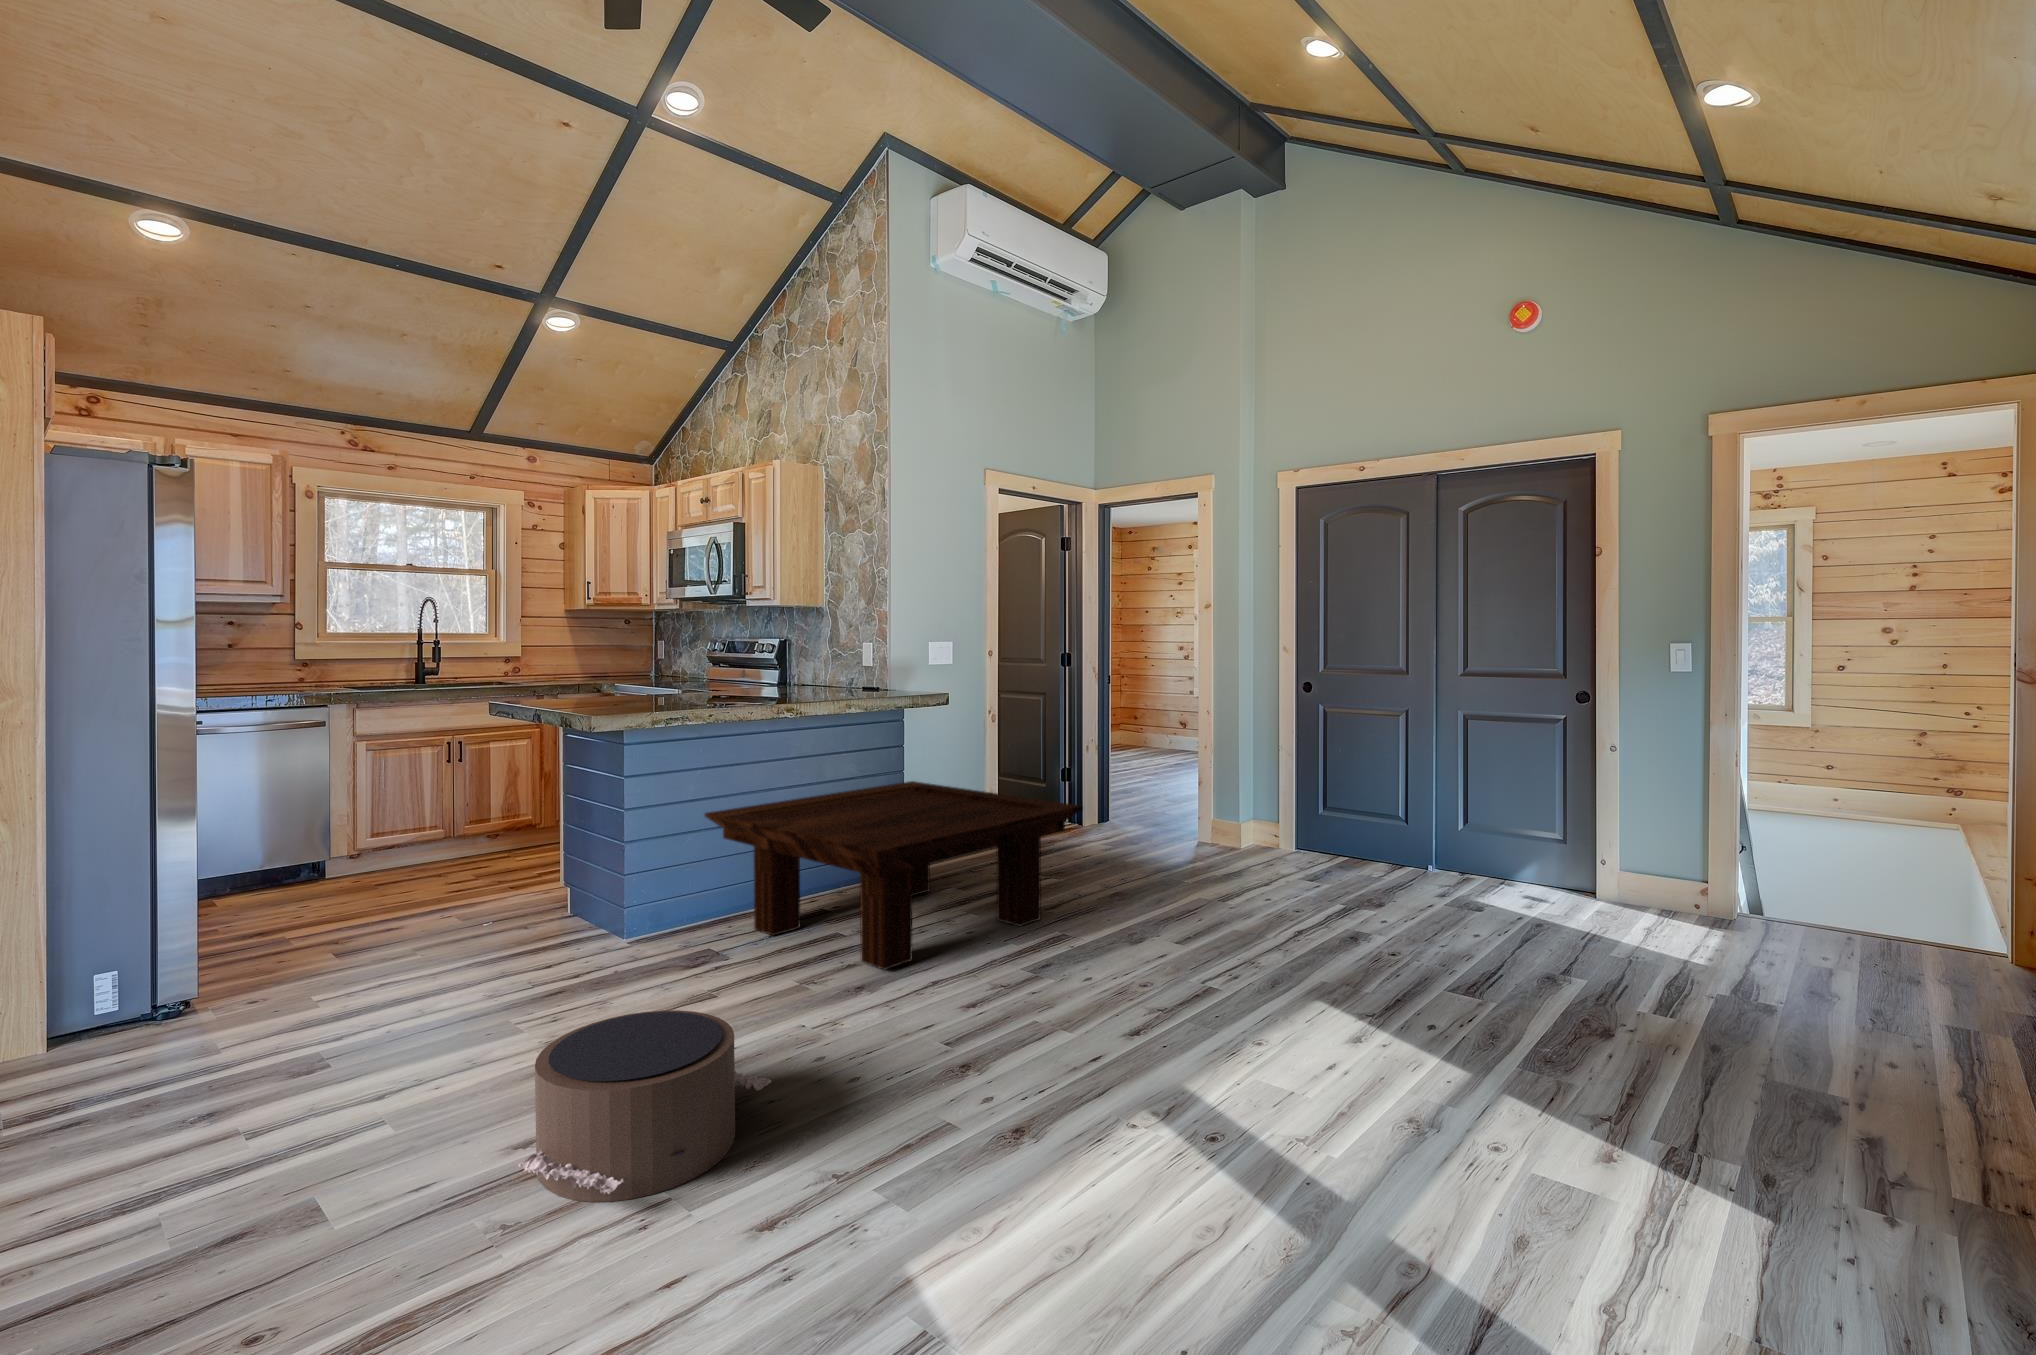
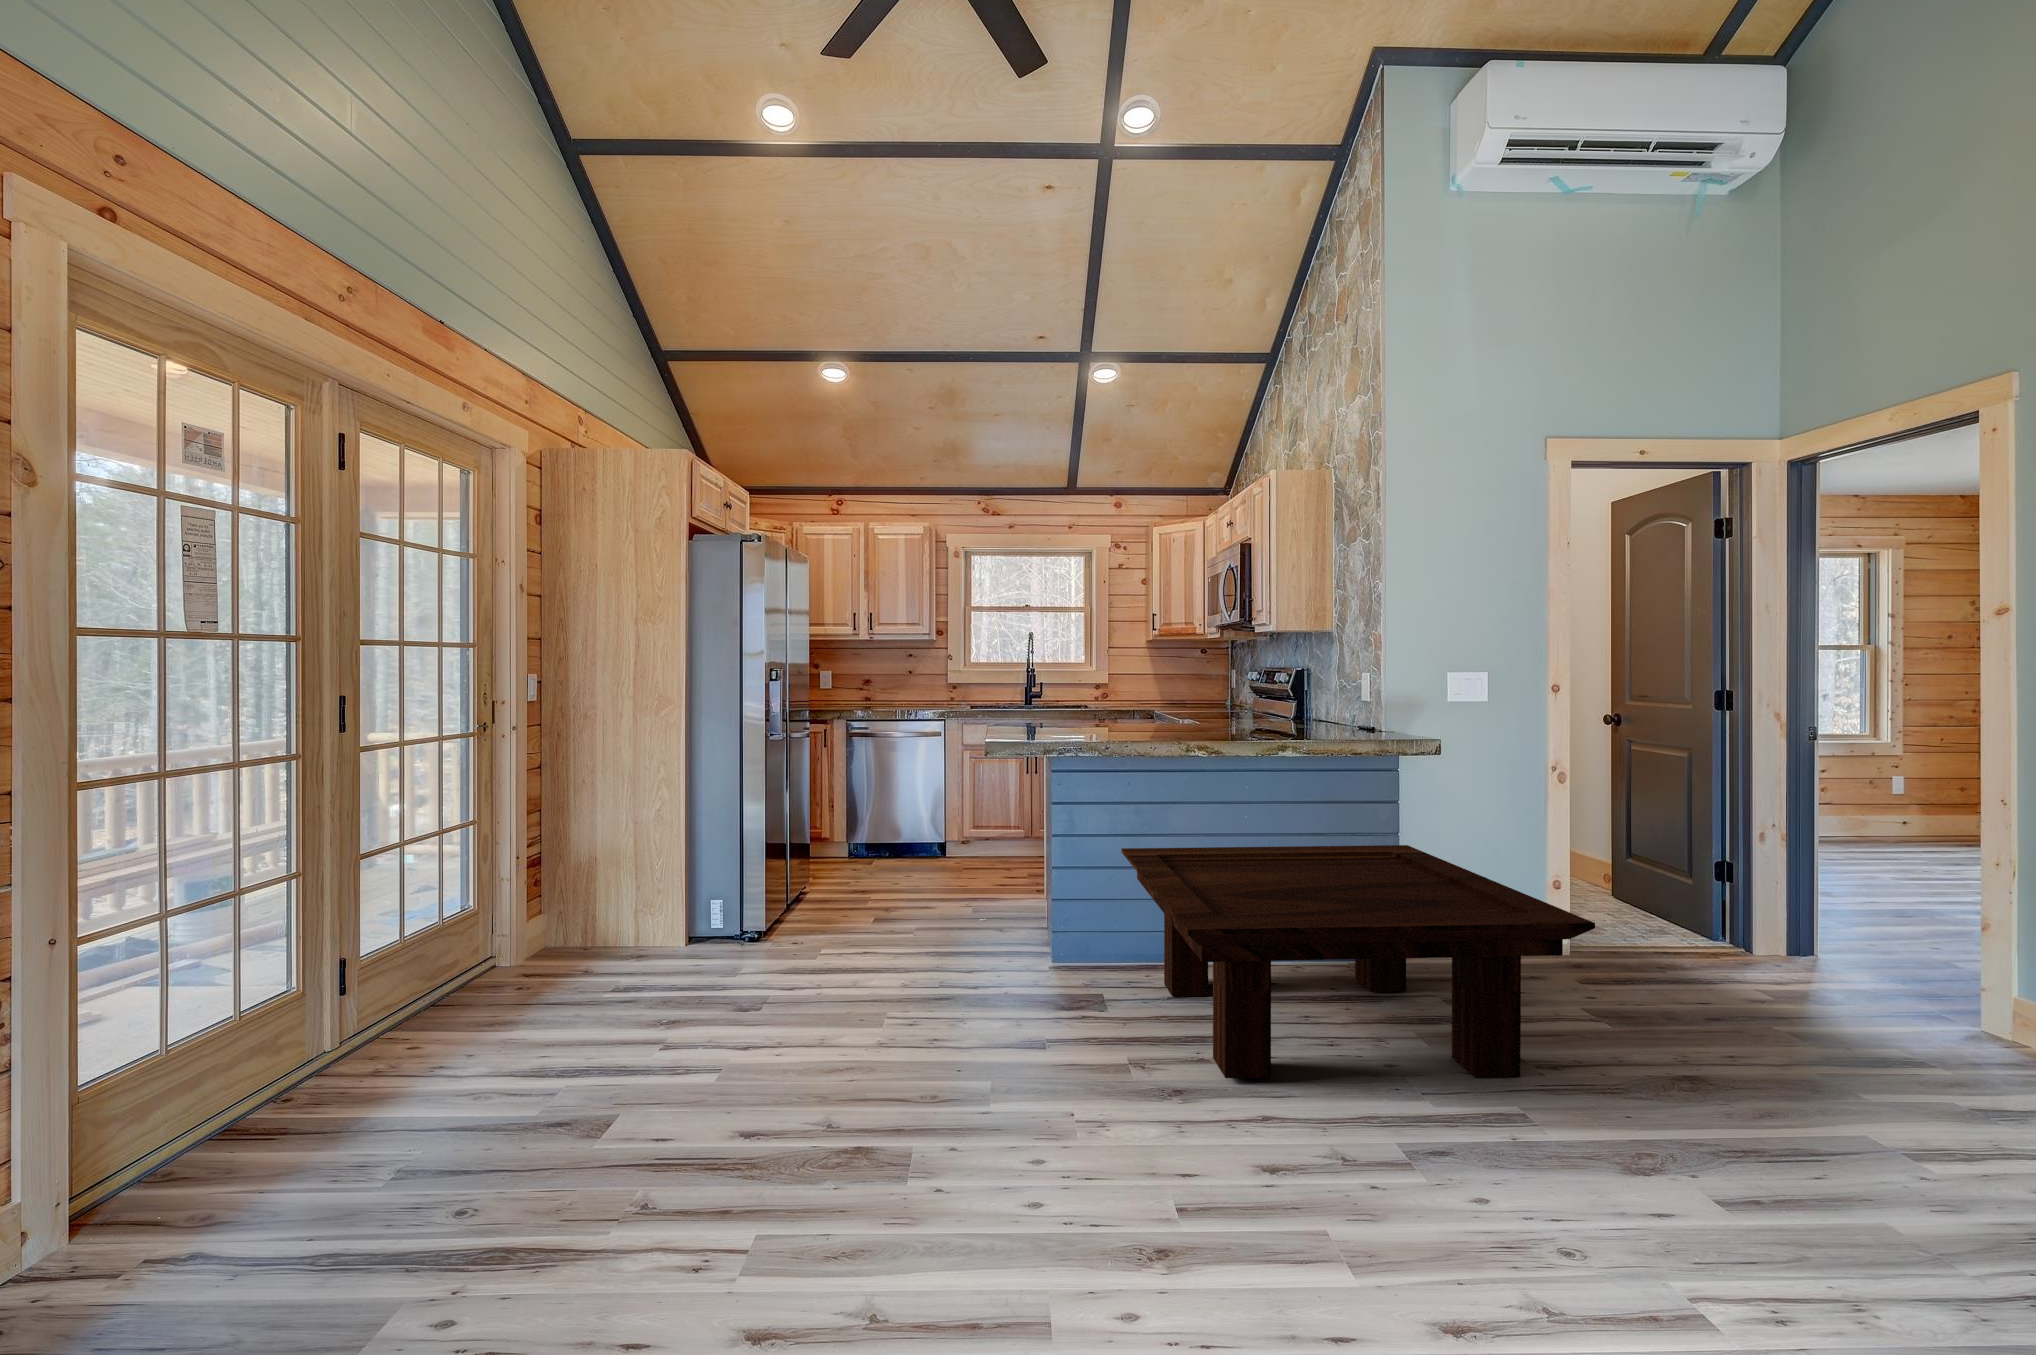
pouf: present [518,1010,772,1202] -> none [676,1041,926,1241]

